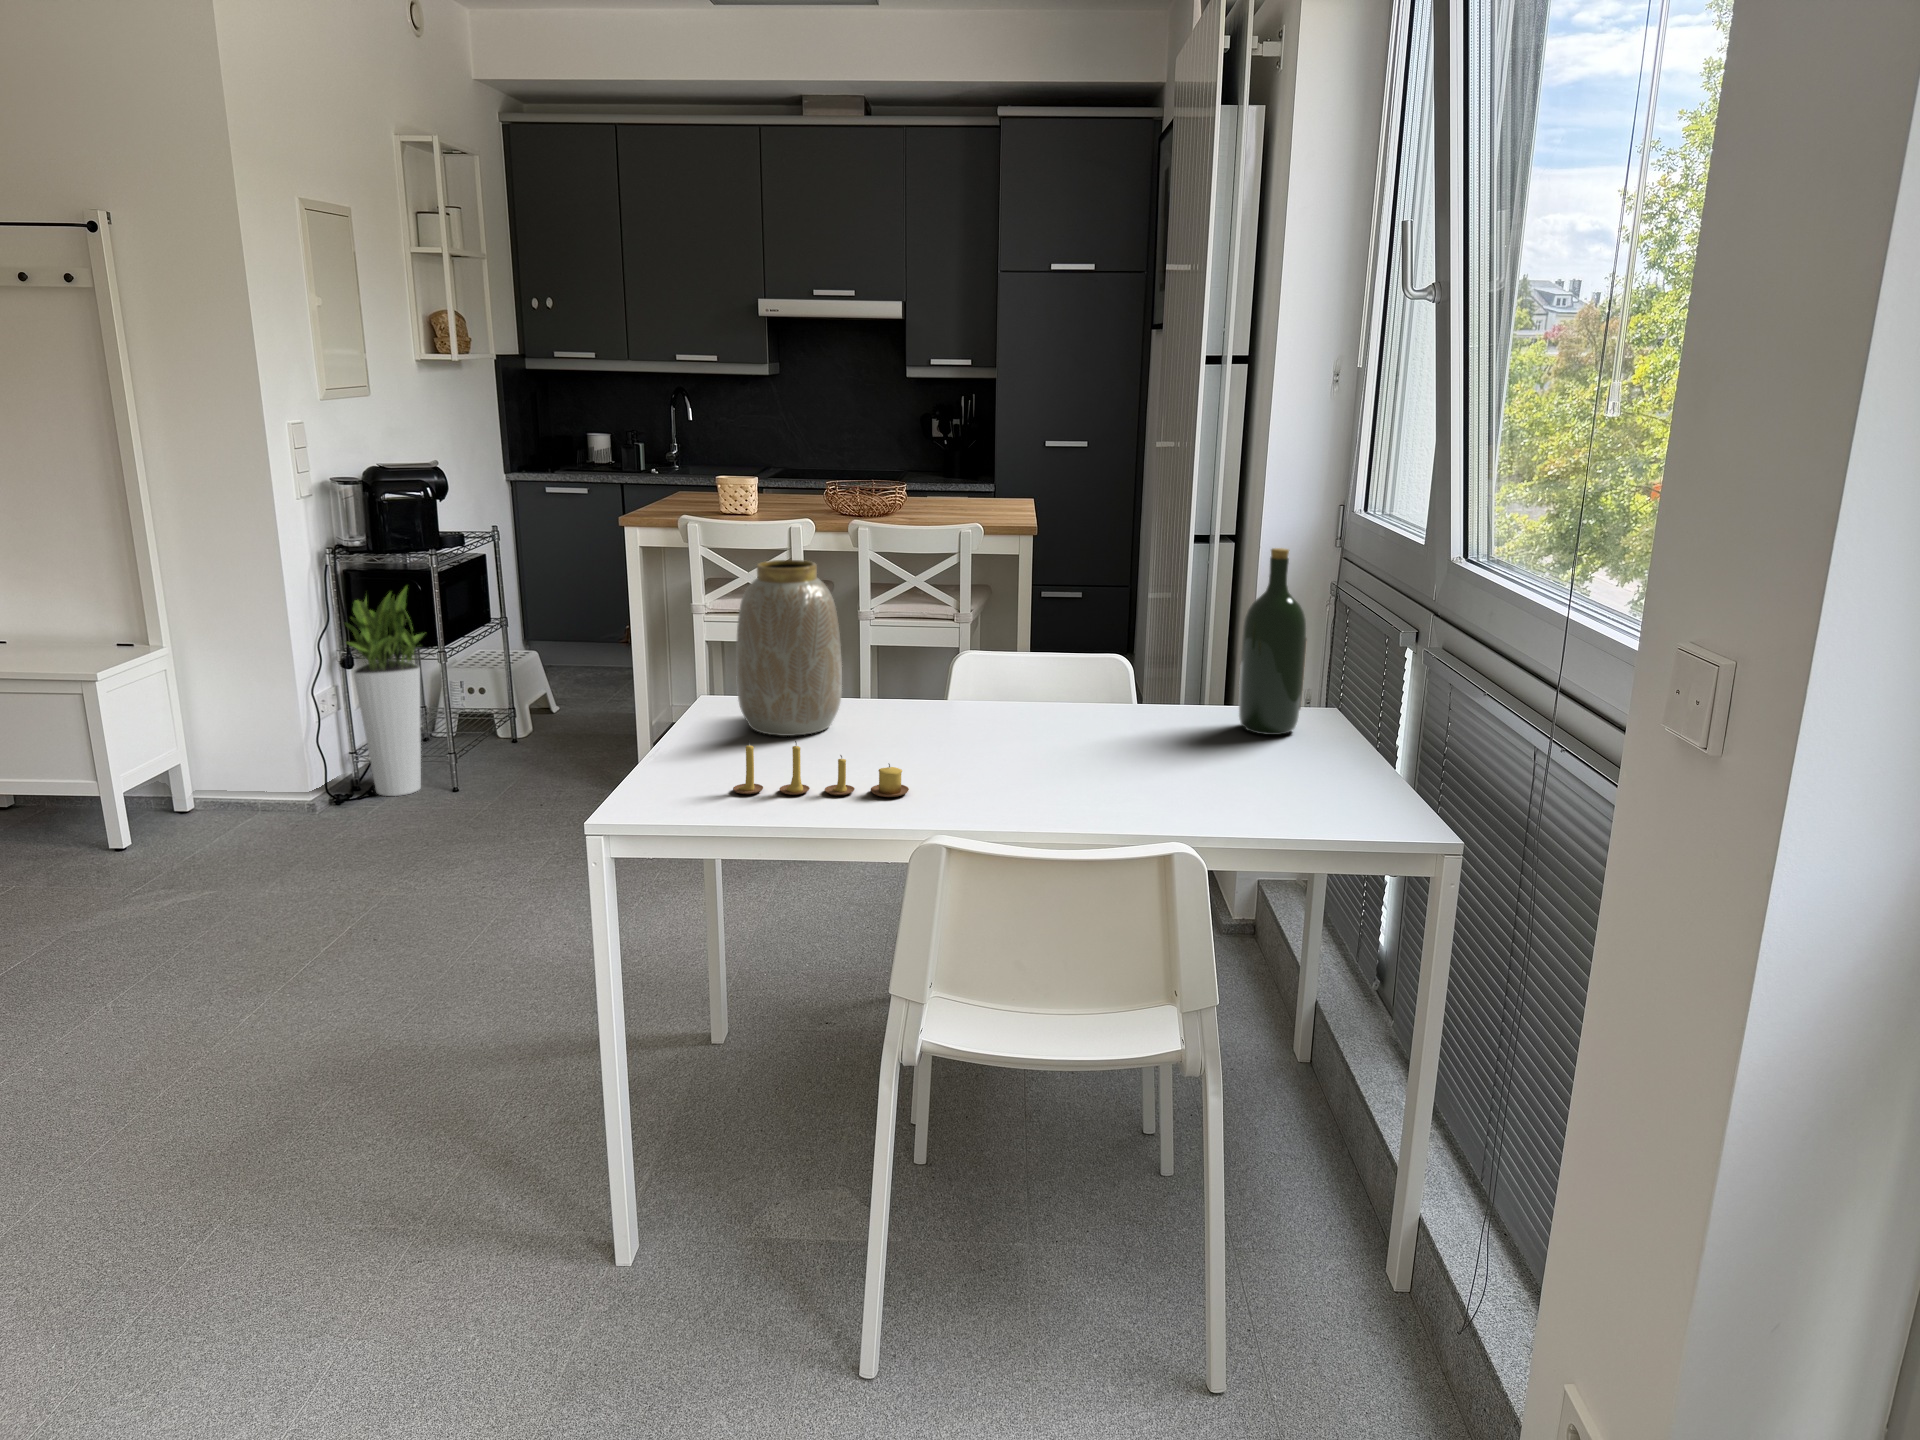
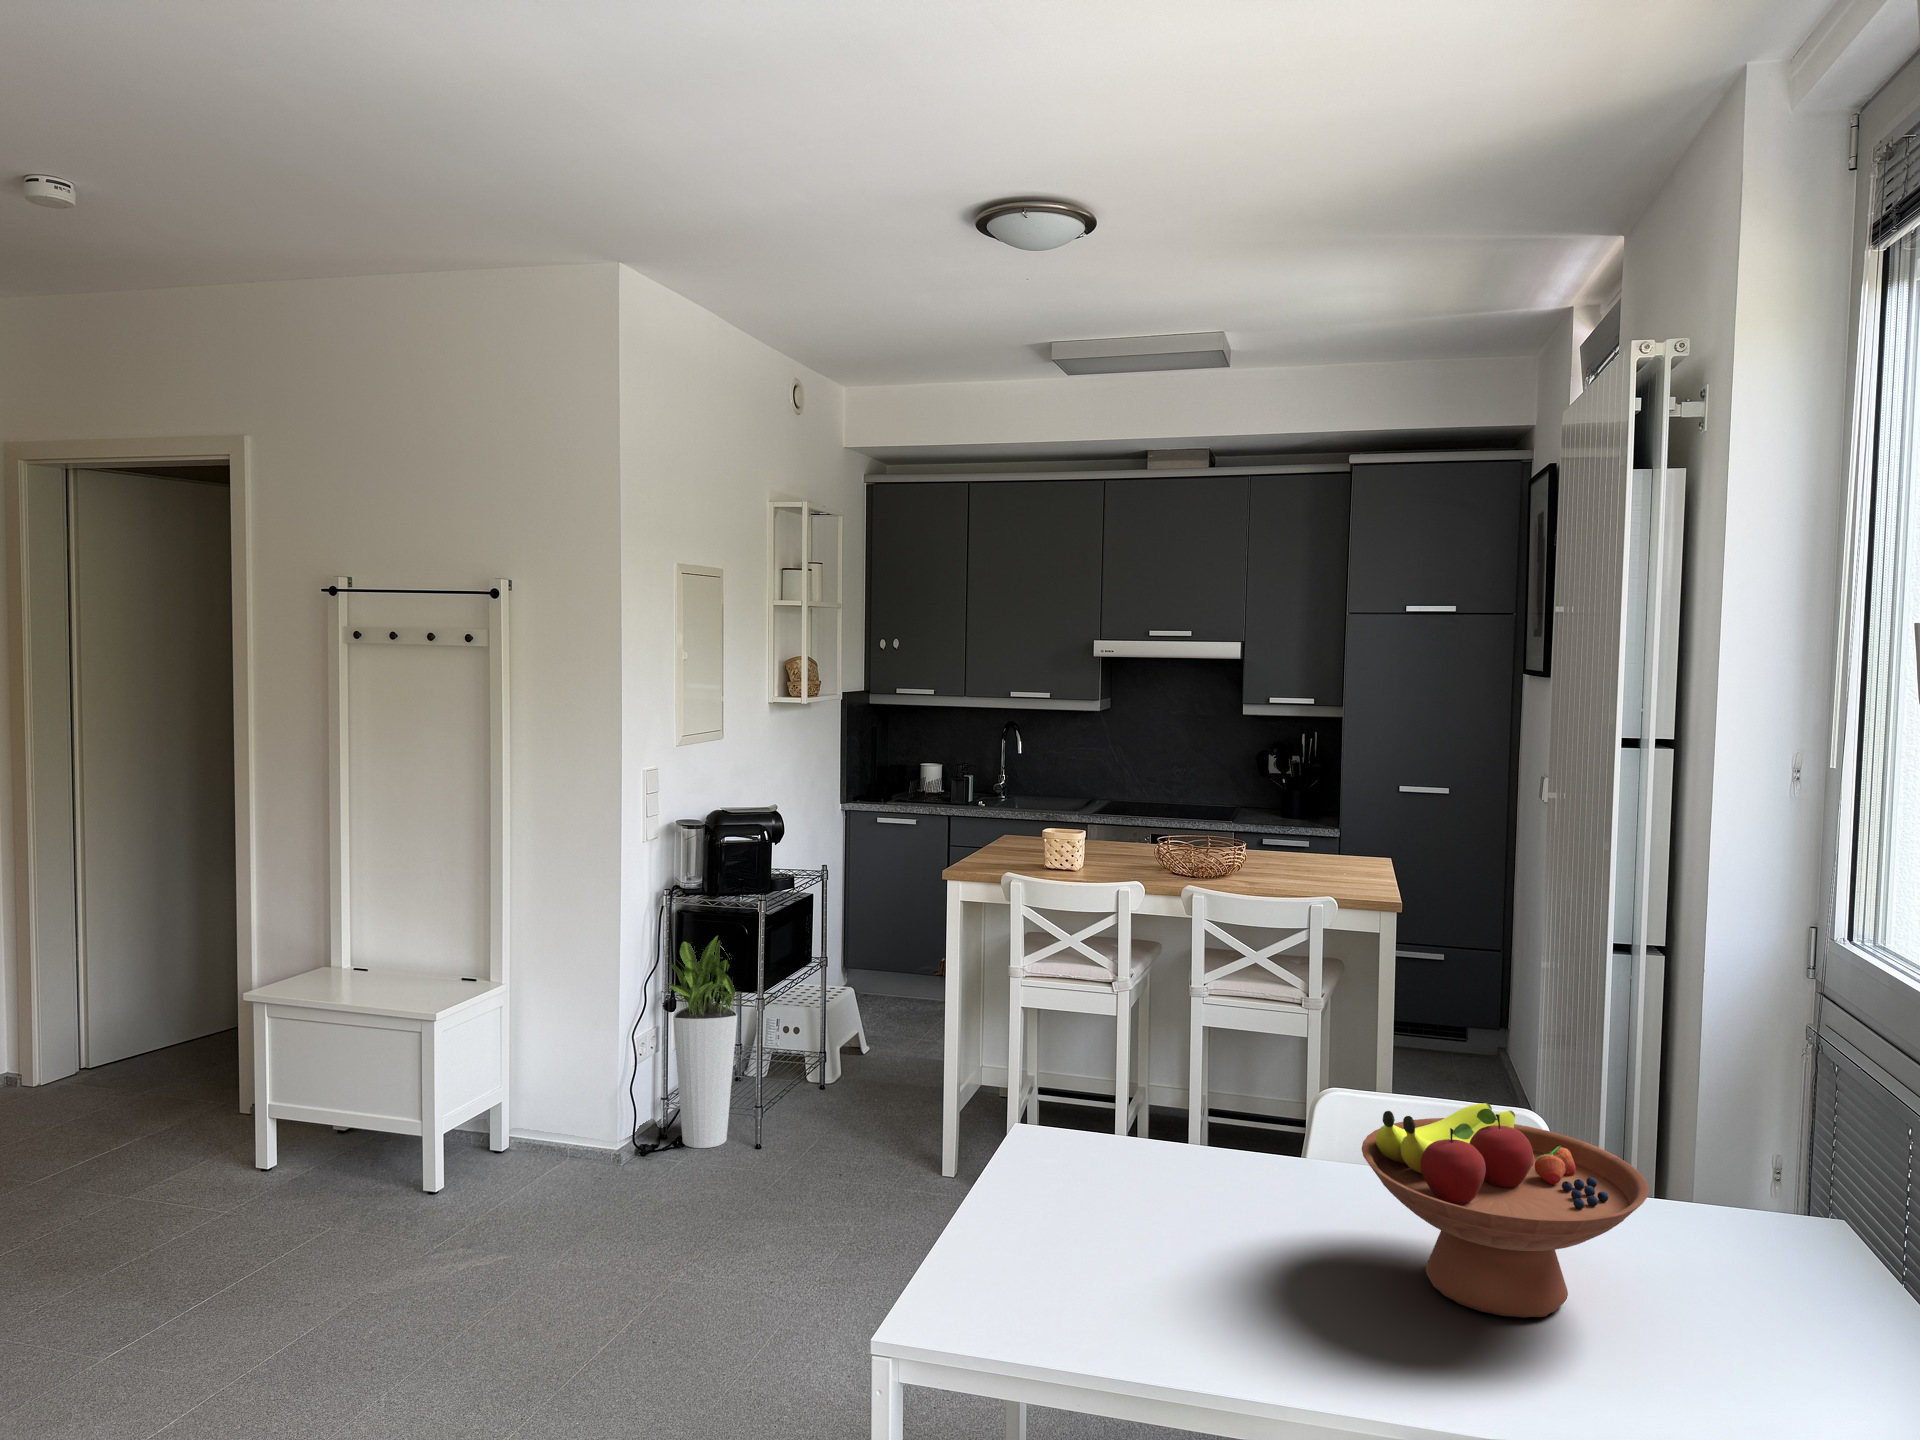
wine bottle: present [1239,548,1307,735] -> none [1730,1036,1830,1292]
vase: present [736,560,842,736] -> none [1070,1004,1197,1227]
fruit bowl: none [967,615,1174,760] -> present [1362,1103,1649,1318]
candle: present [733,741,909,797] -> none [1063,1265,1291,1366]

